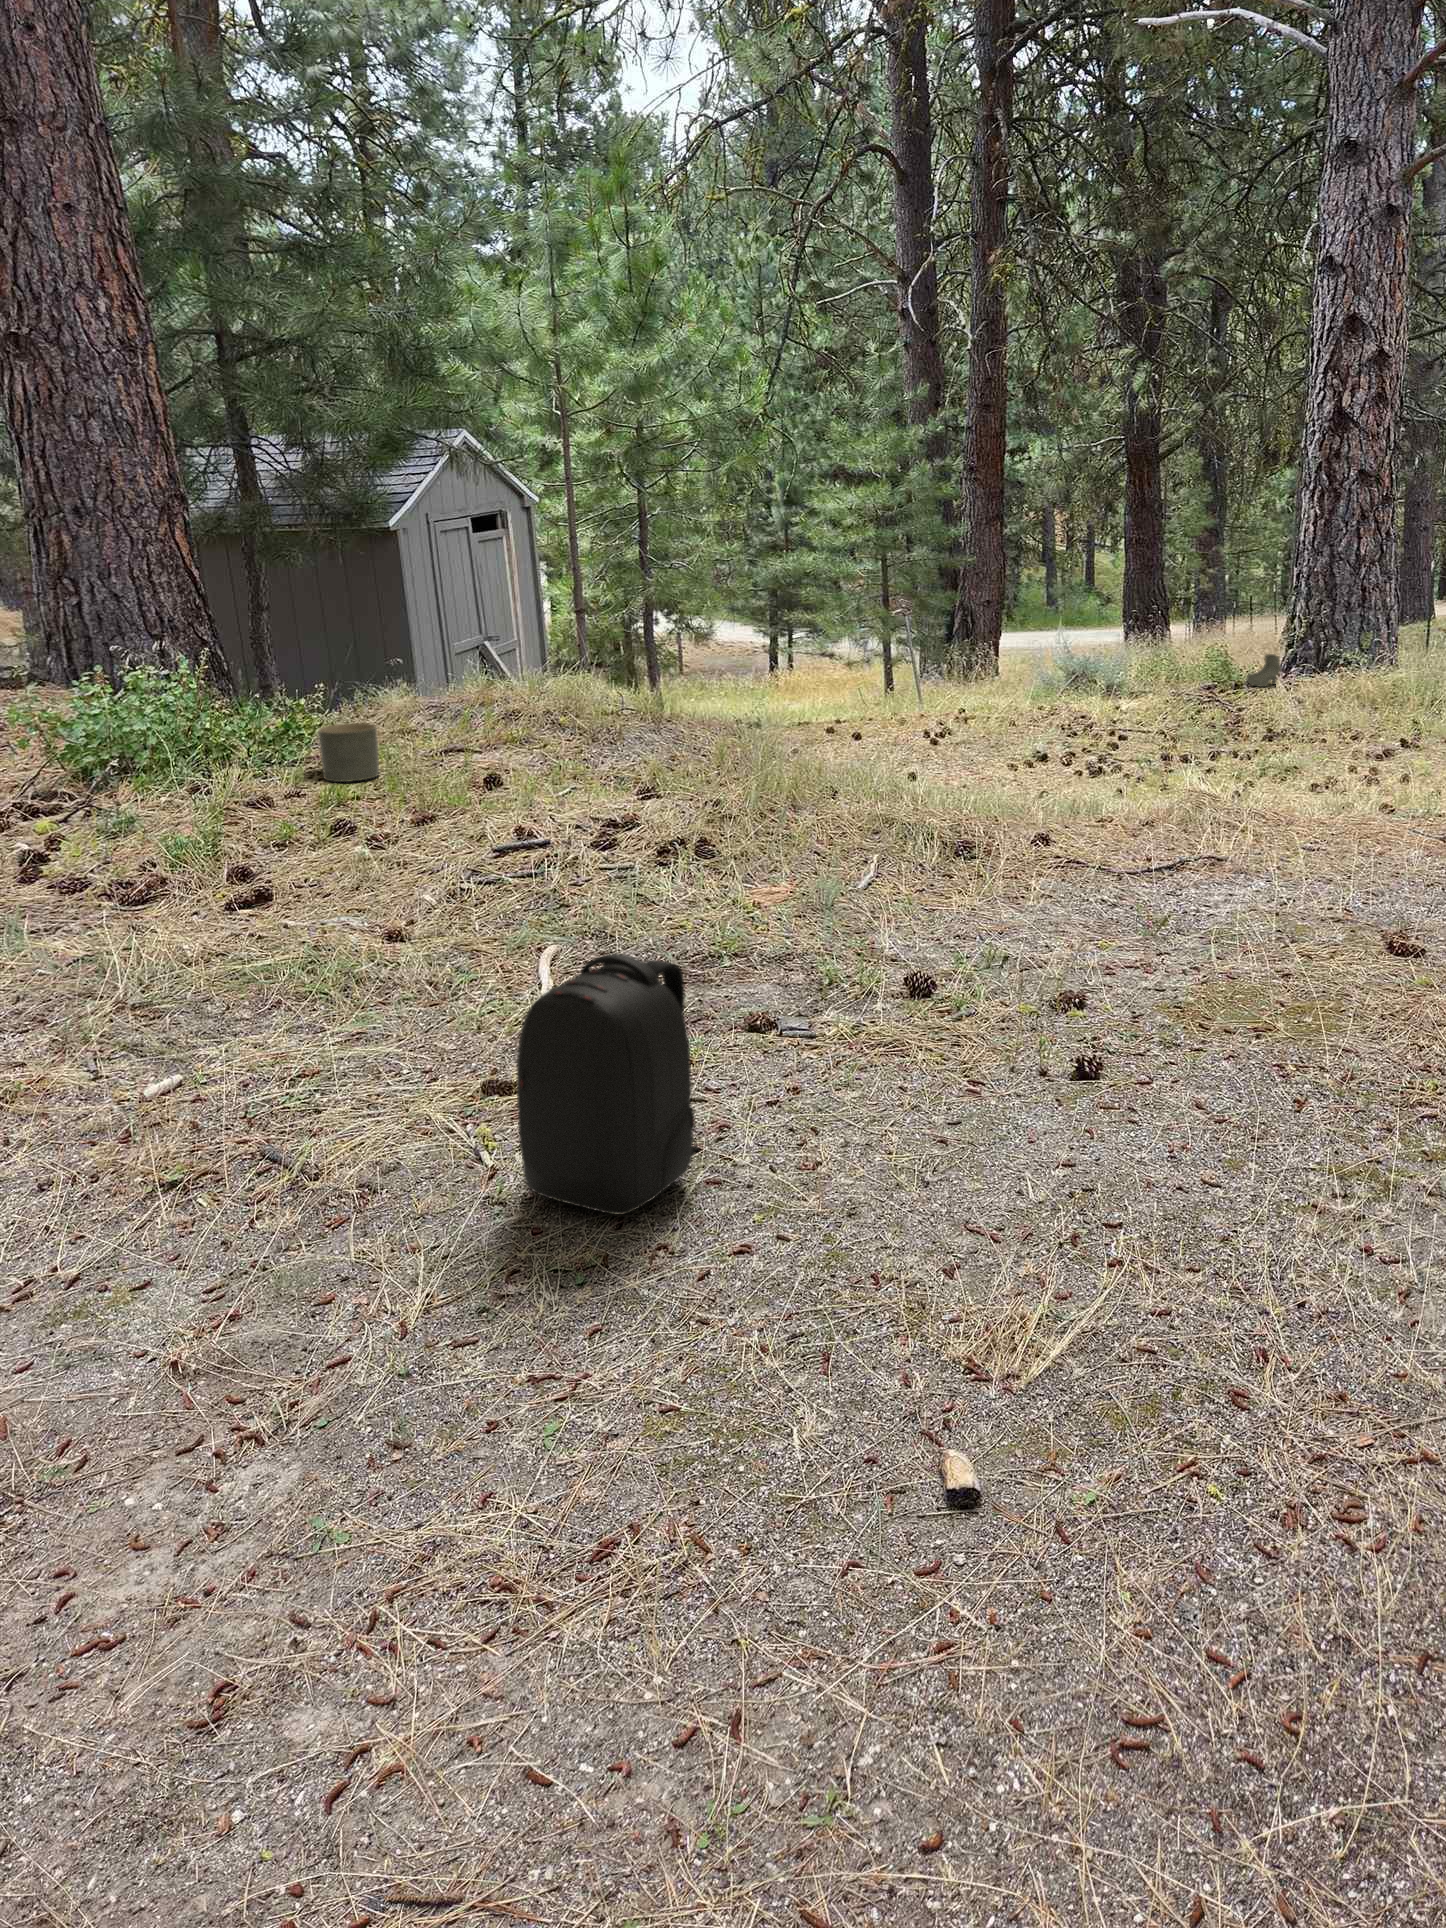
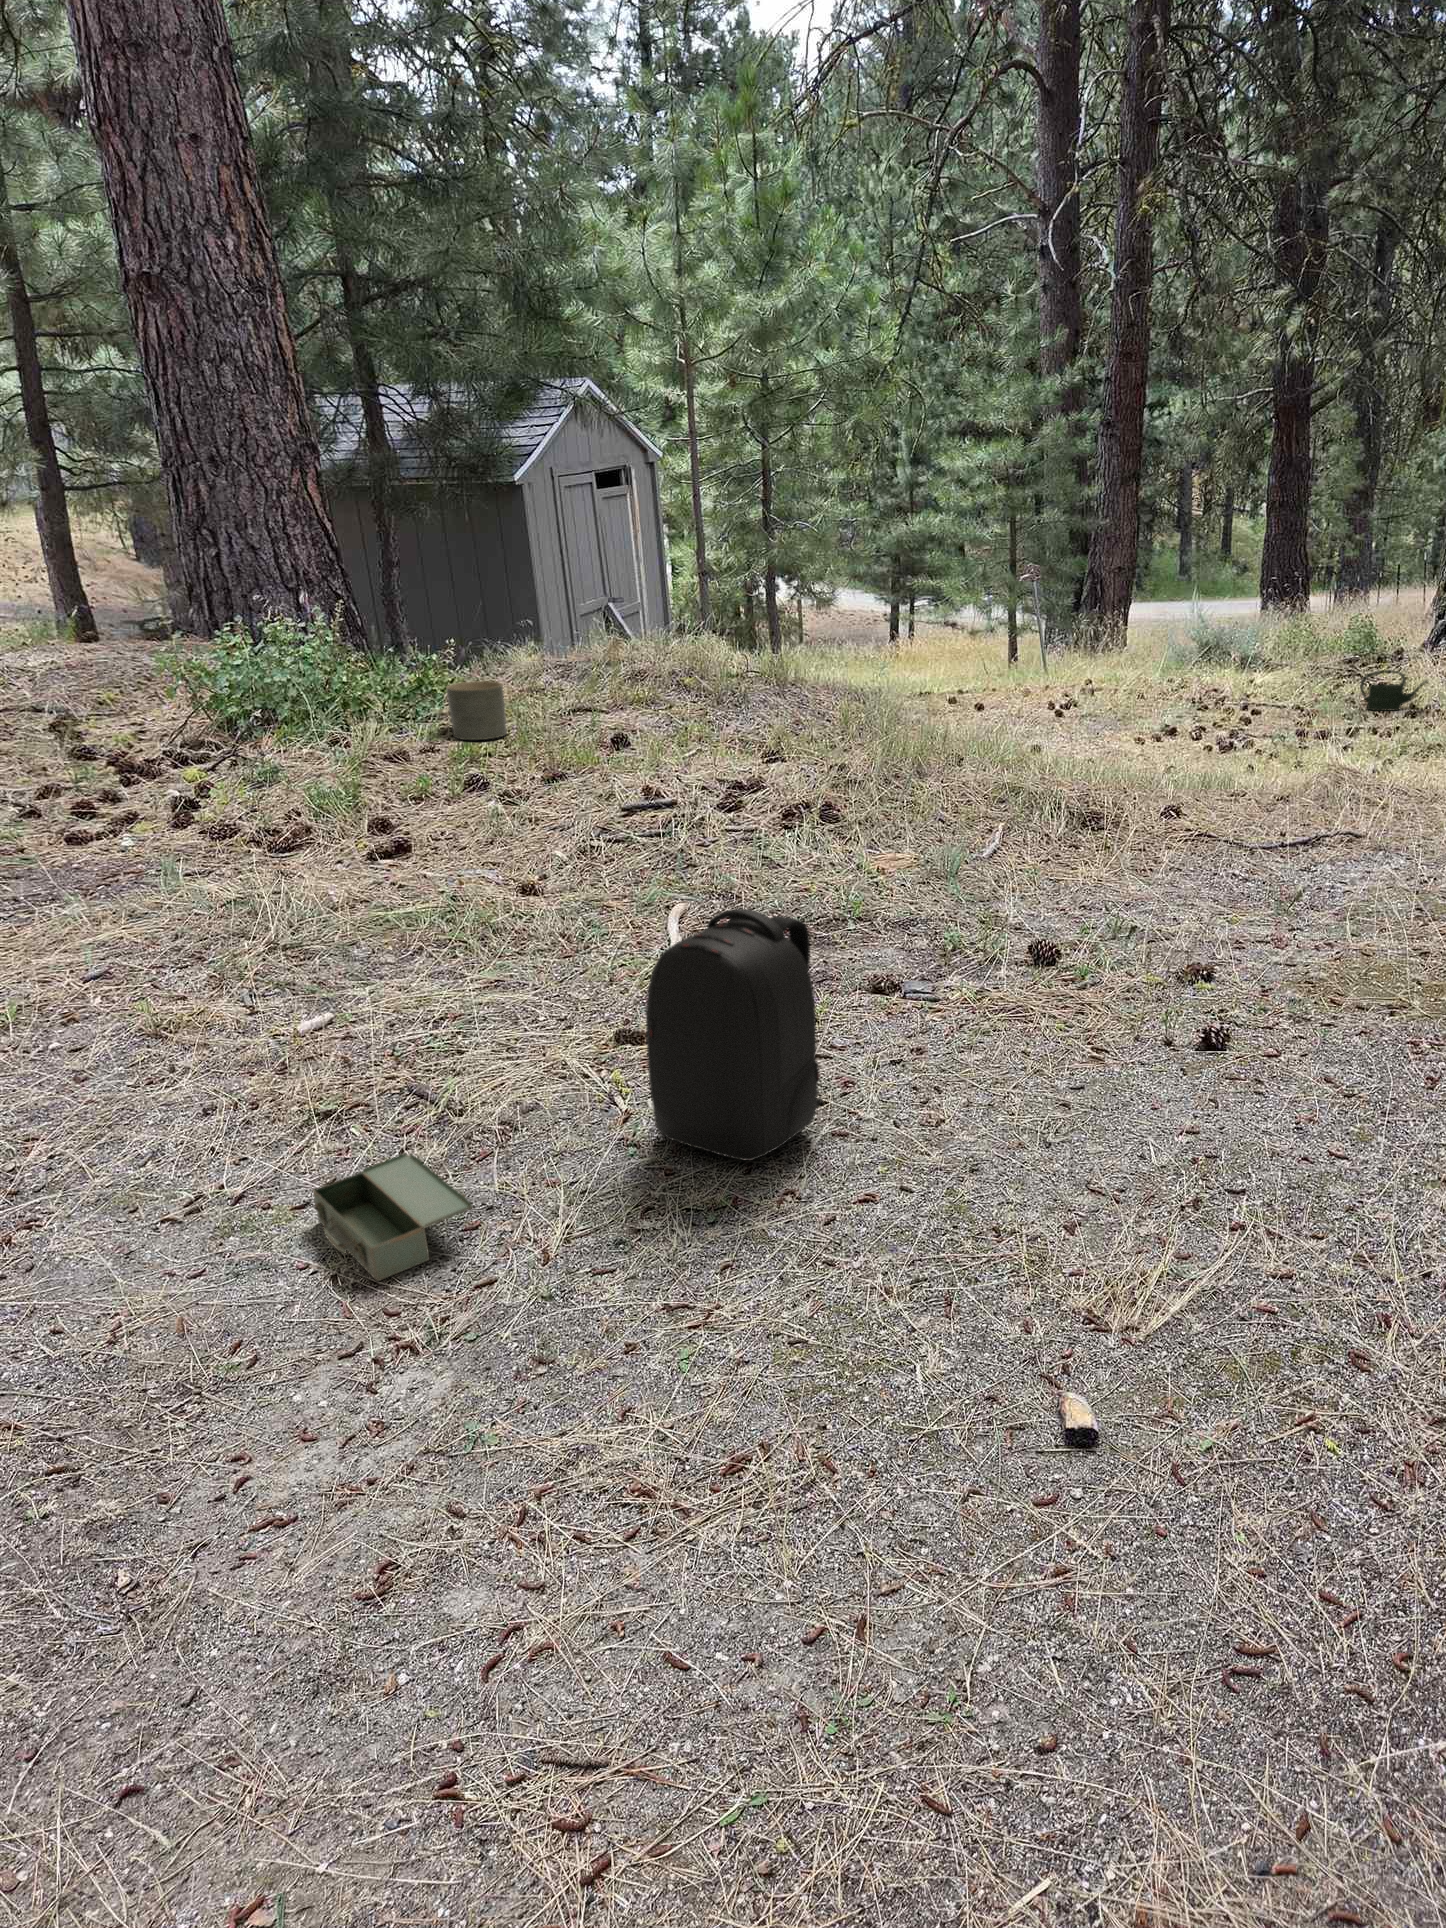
boots: present [1246,654,1281,687] -> none [1391,622,1433,658]
watering can: none [1217,701,1280,739] -> present [1360,670,1427,711]
toolbox: none [153,1221,329,1366] -> present [313,1154,473,1281]

